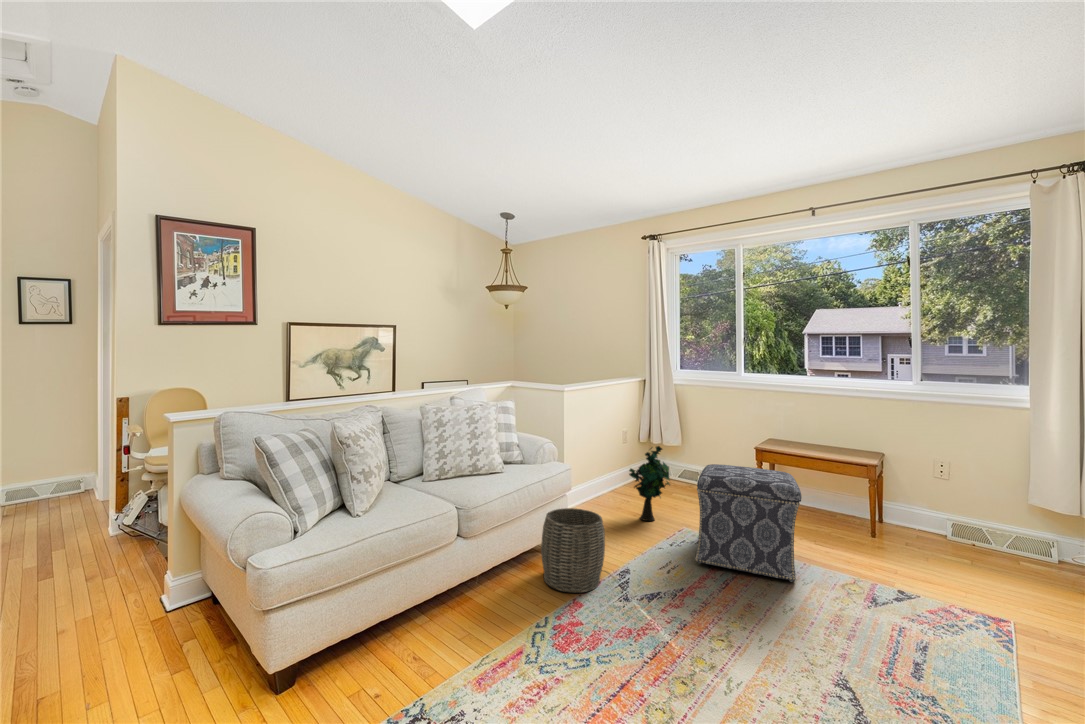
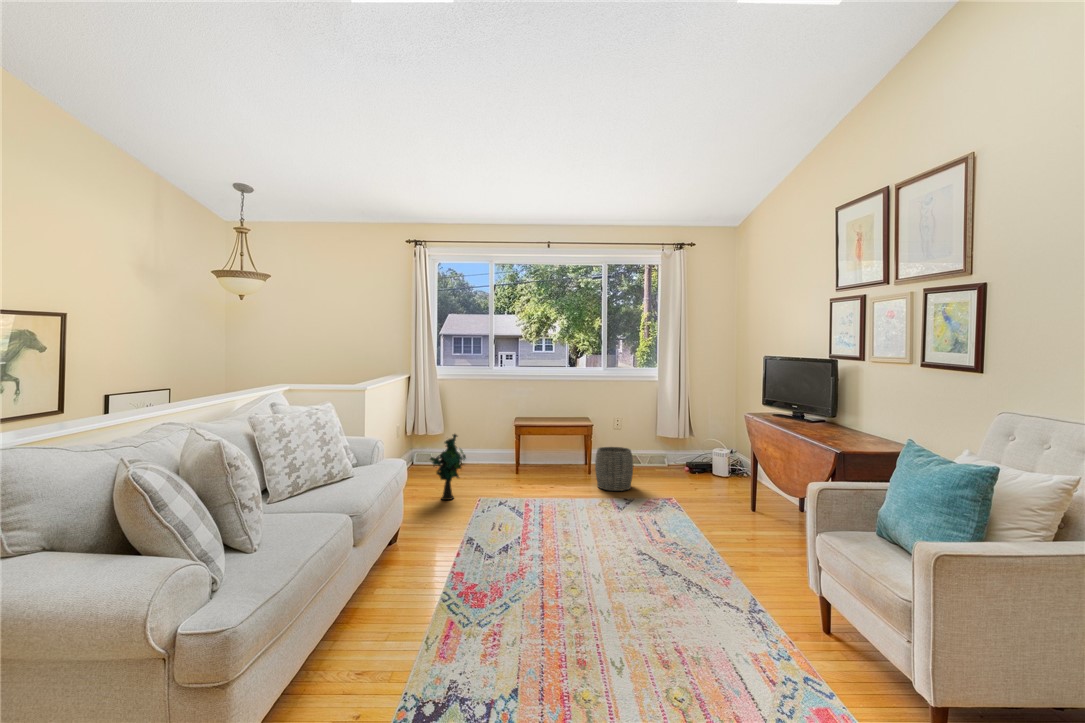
ottoman: present [695,464,802,582] -> none [498,439,579,517]
woven basket: present [541,508,605,593] -> present [595,447,633,491]

